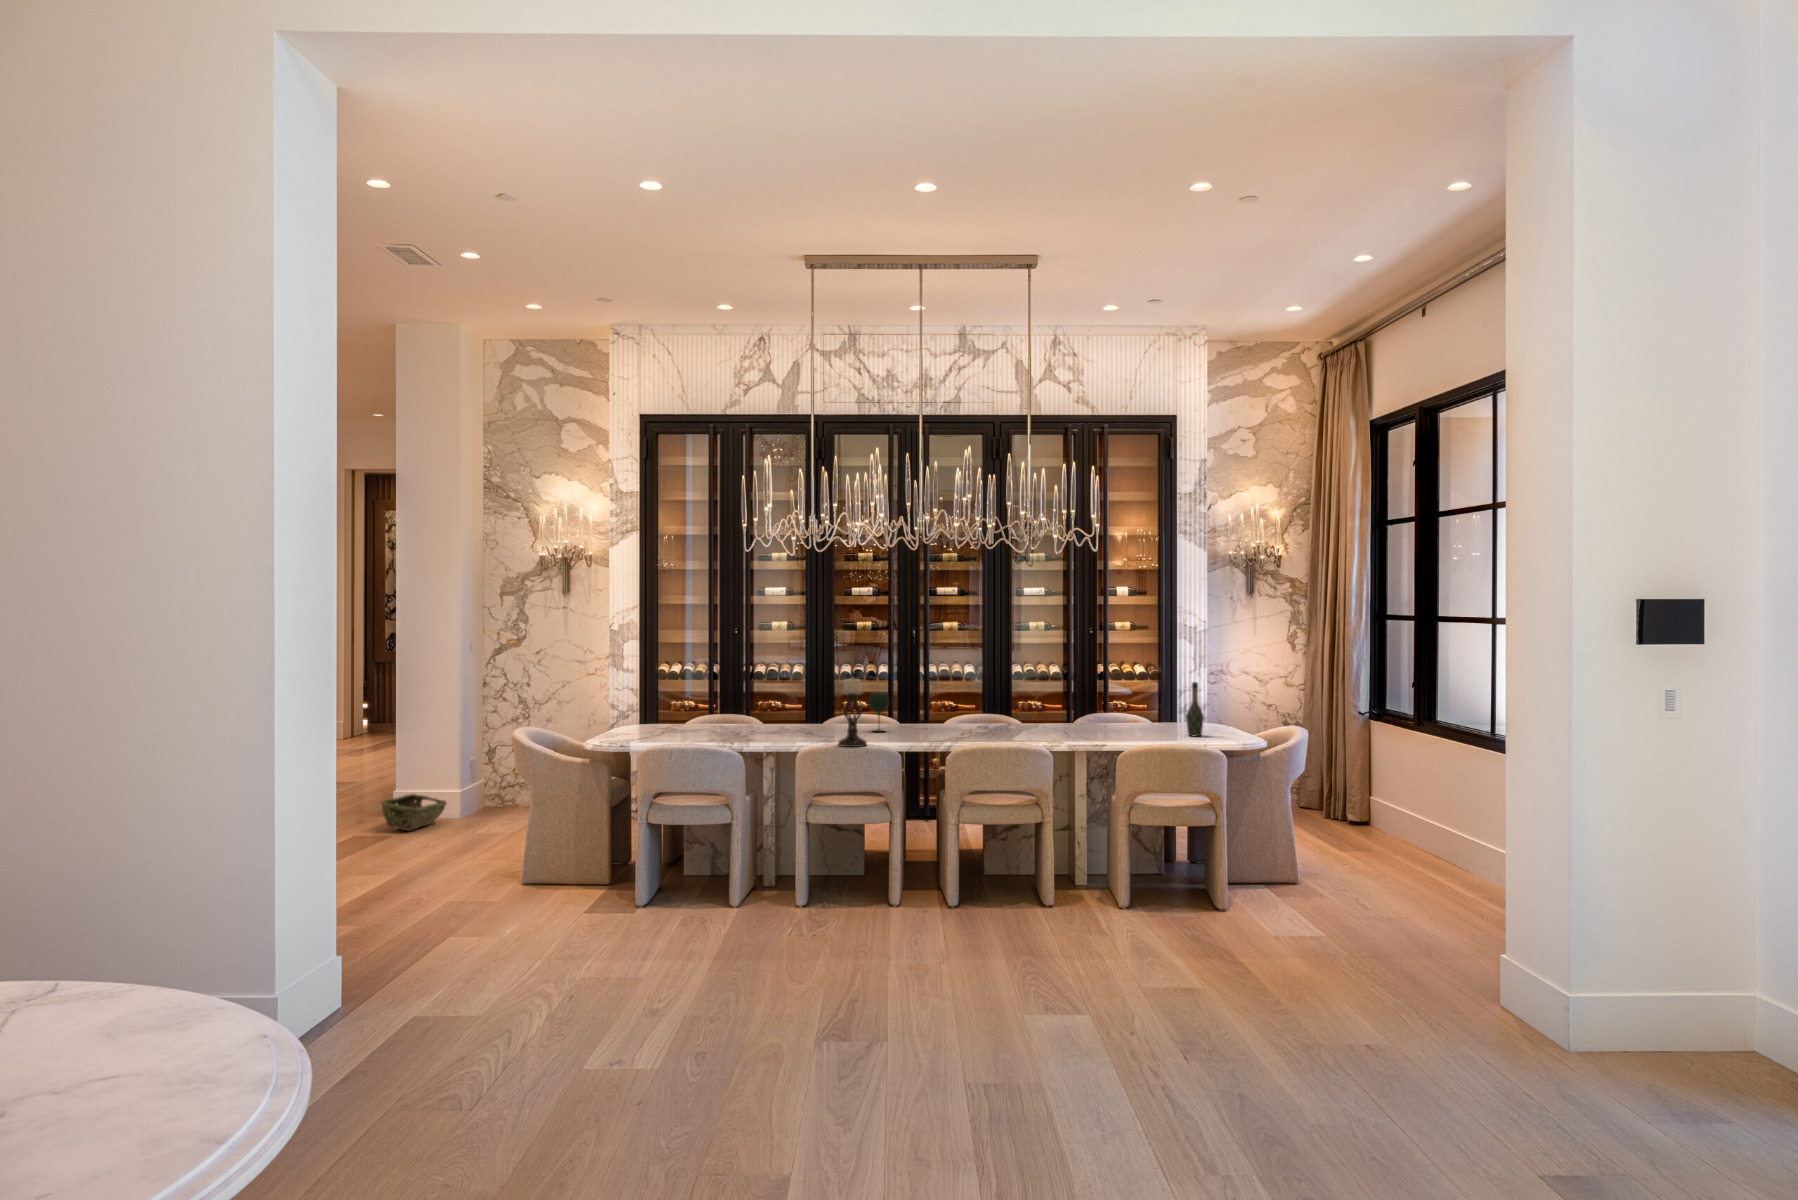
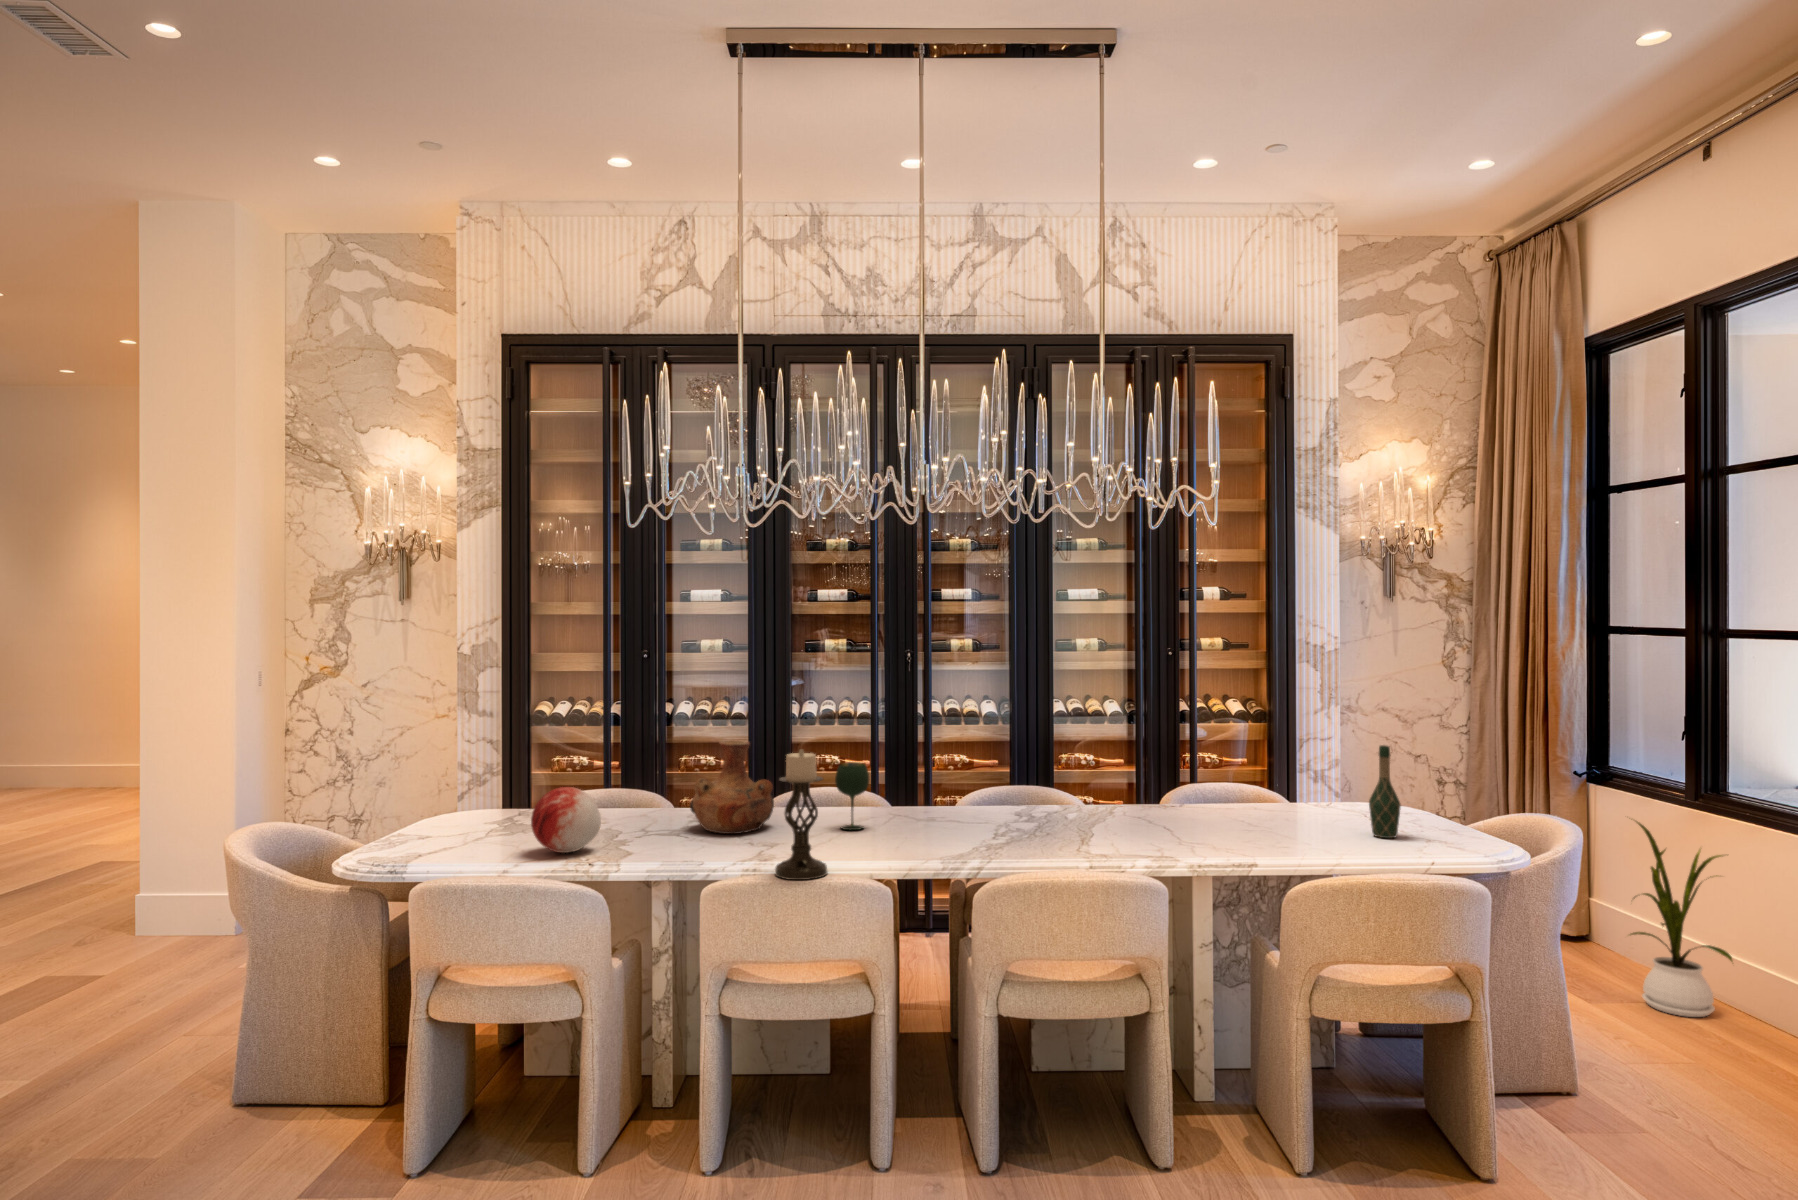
vase: none [782,679,832,733] -> present [690,740,774,834]
decorative orb: none [696,701,735,738] -> present [531,787,601,853]
house plant: none [1370,736,1431,858] -> present [1630,821,1732,1017]
woven basket: present [381,794,446,831] -> none [93,899,212,963]

